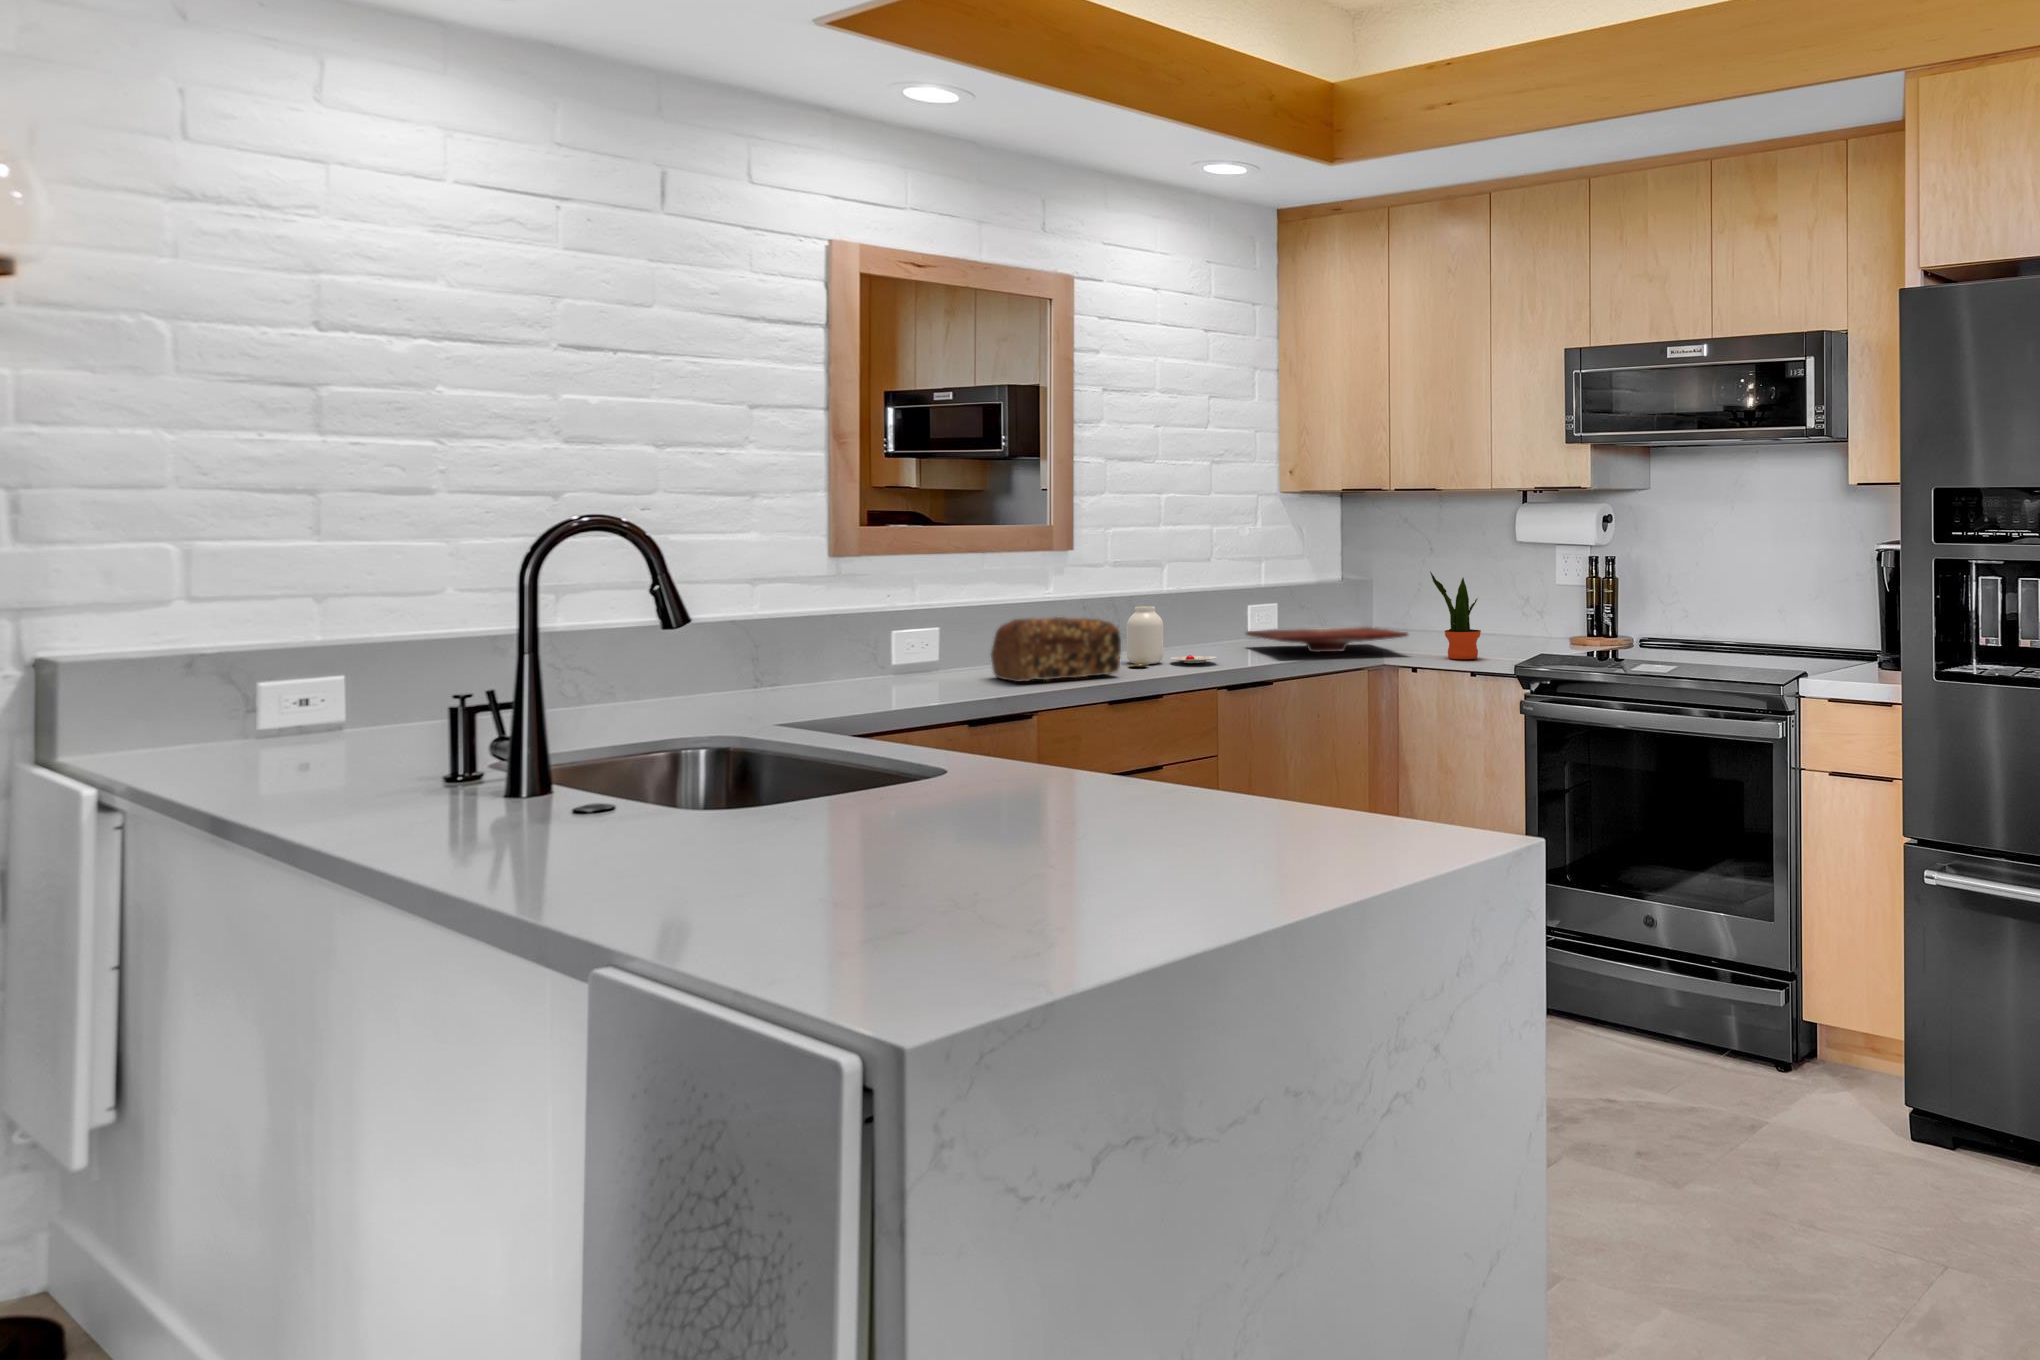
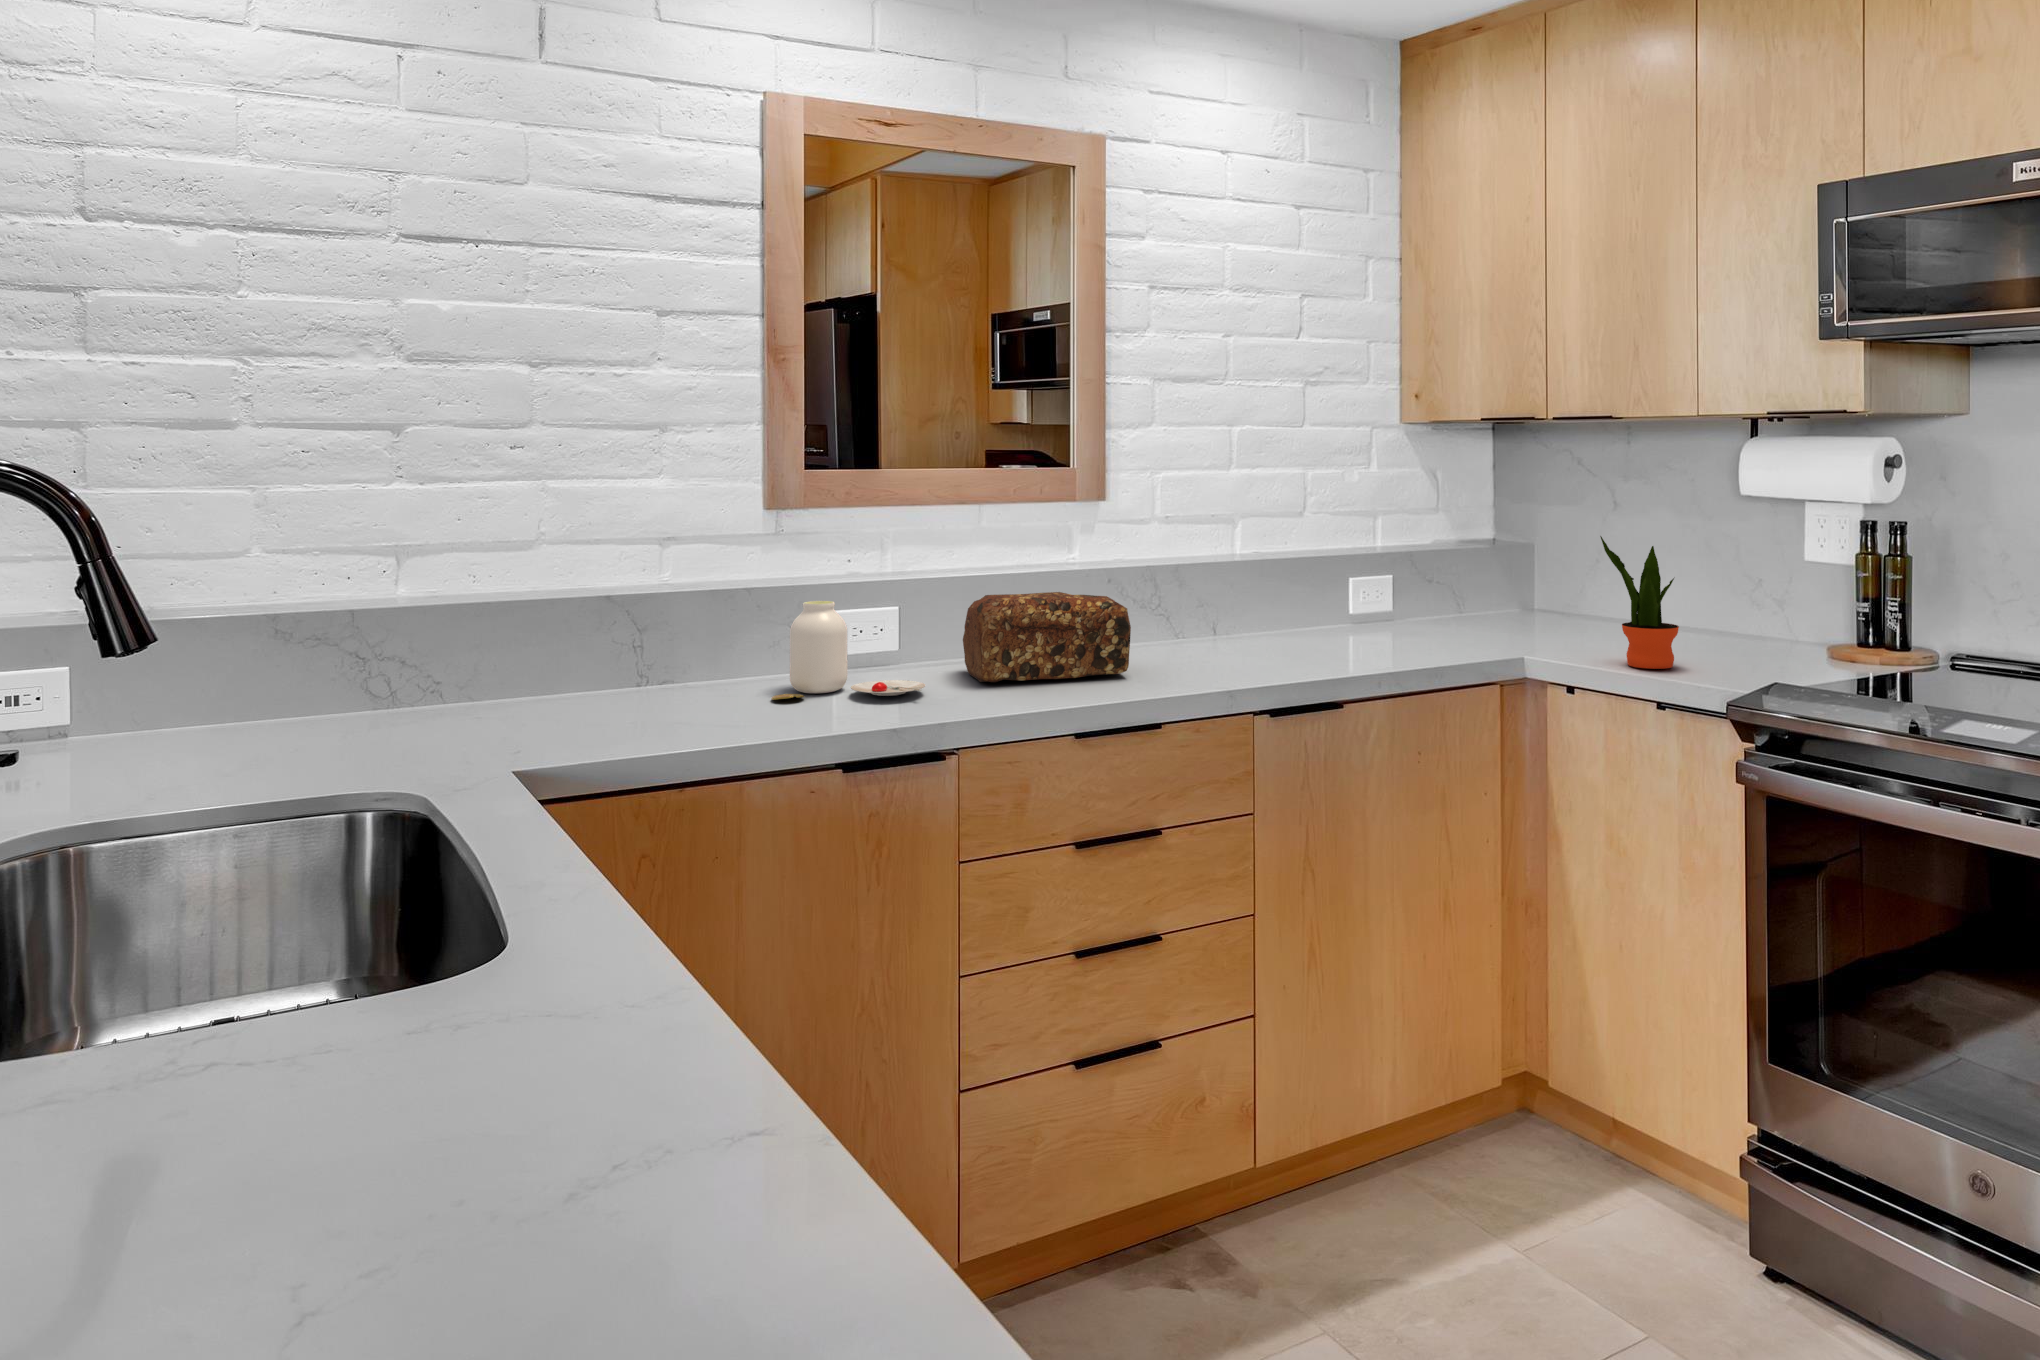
jar: present [1127,606,1217,667] -> present [771,601,925,700]
cutting board: present [1246,627,1408,652] -> none [1344,608,1568,645]

